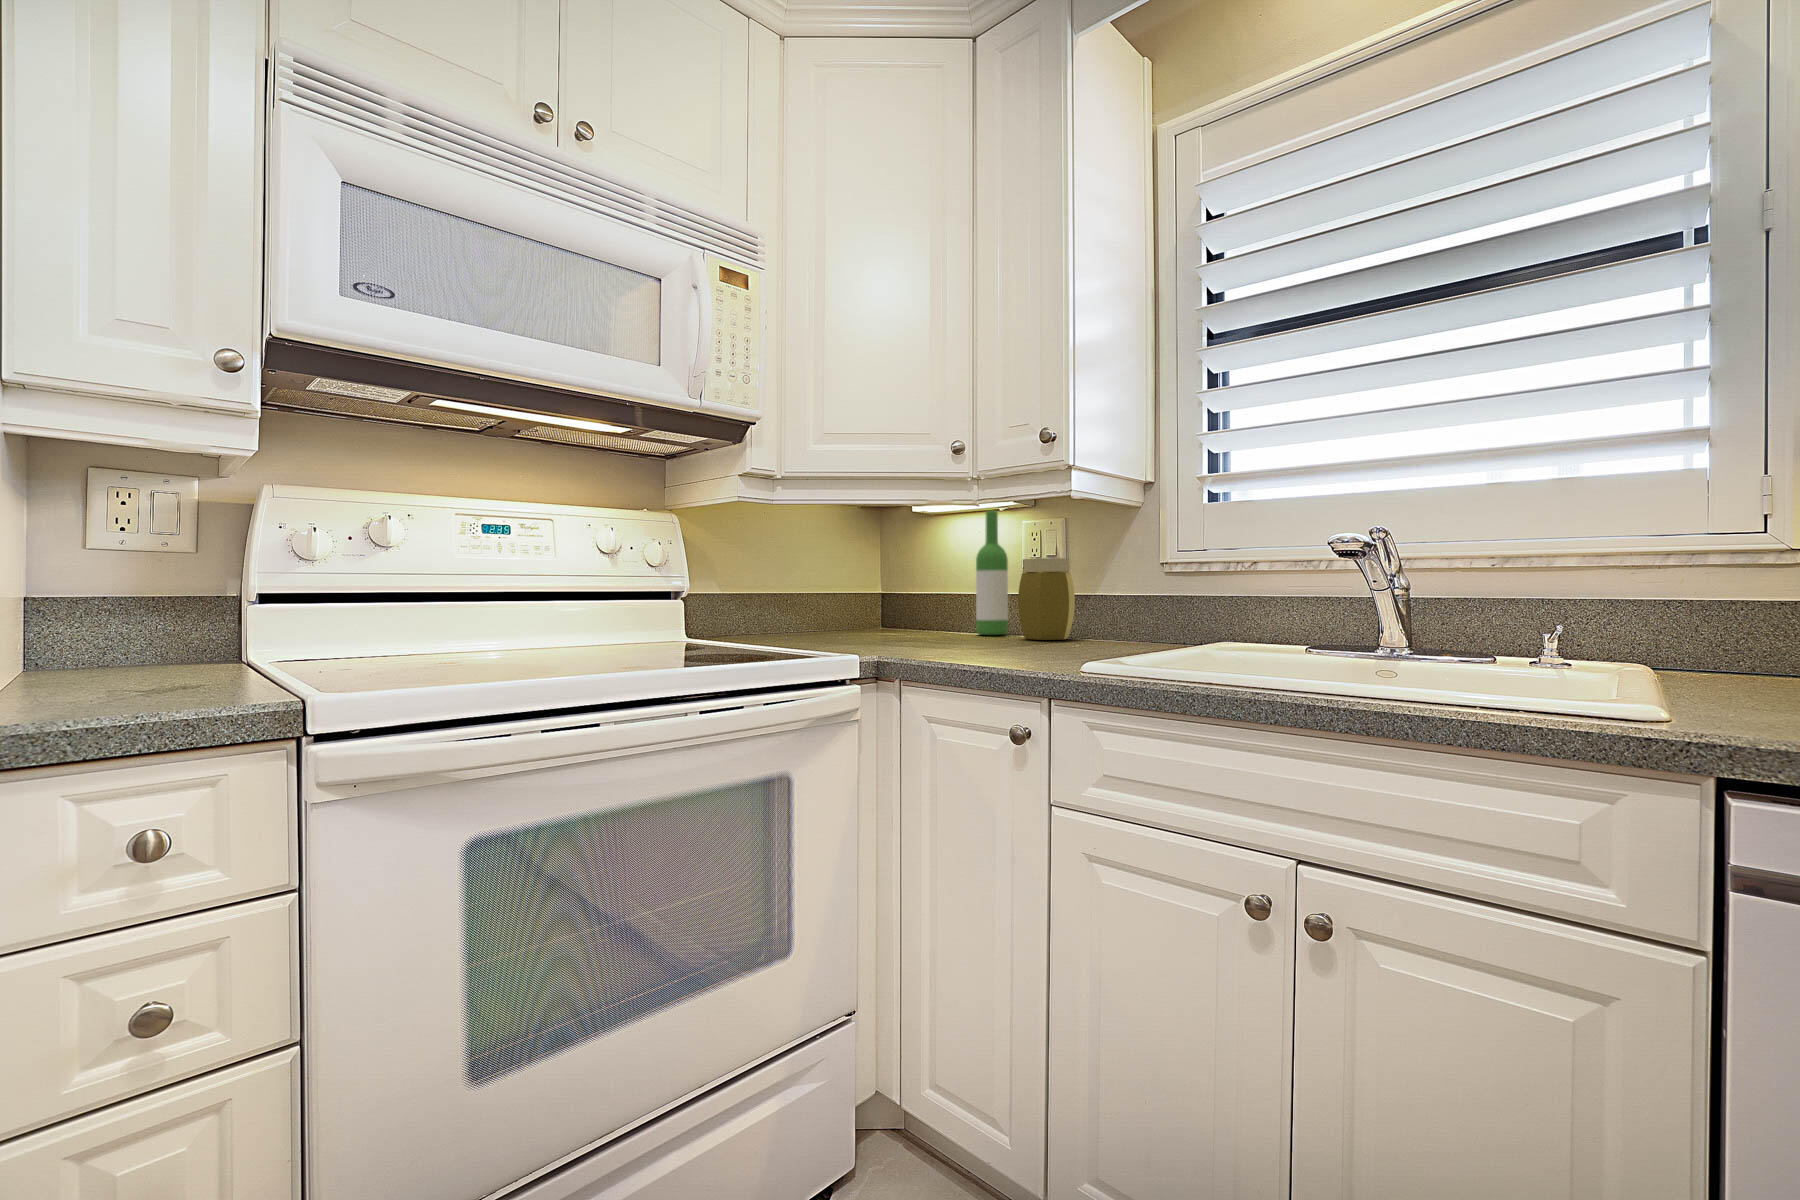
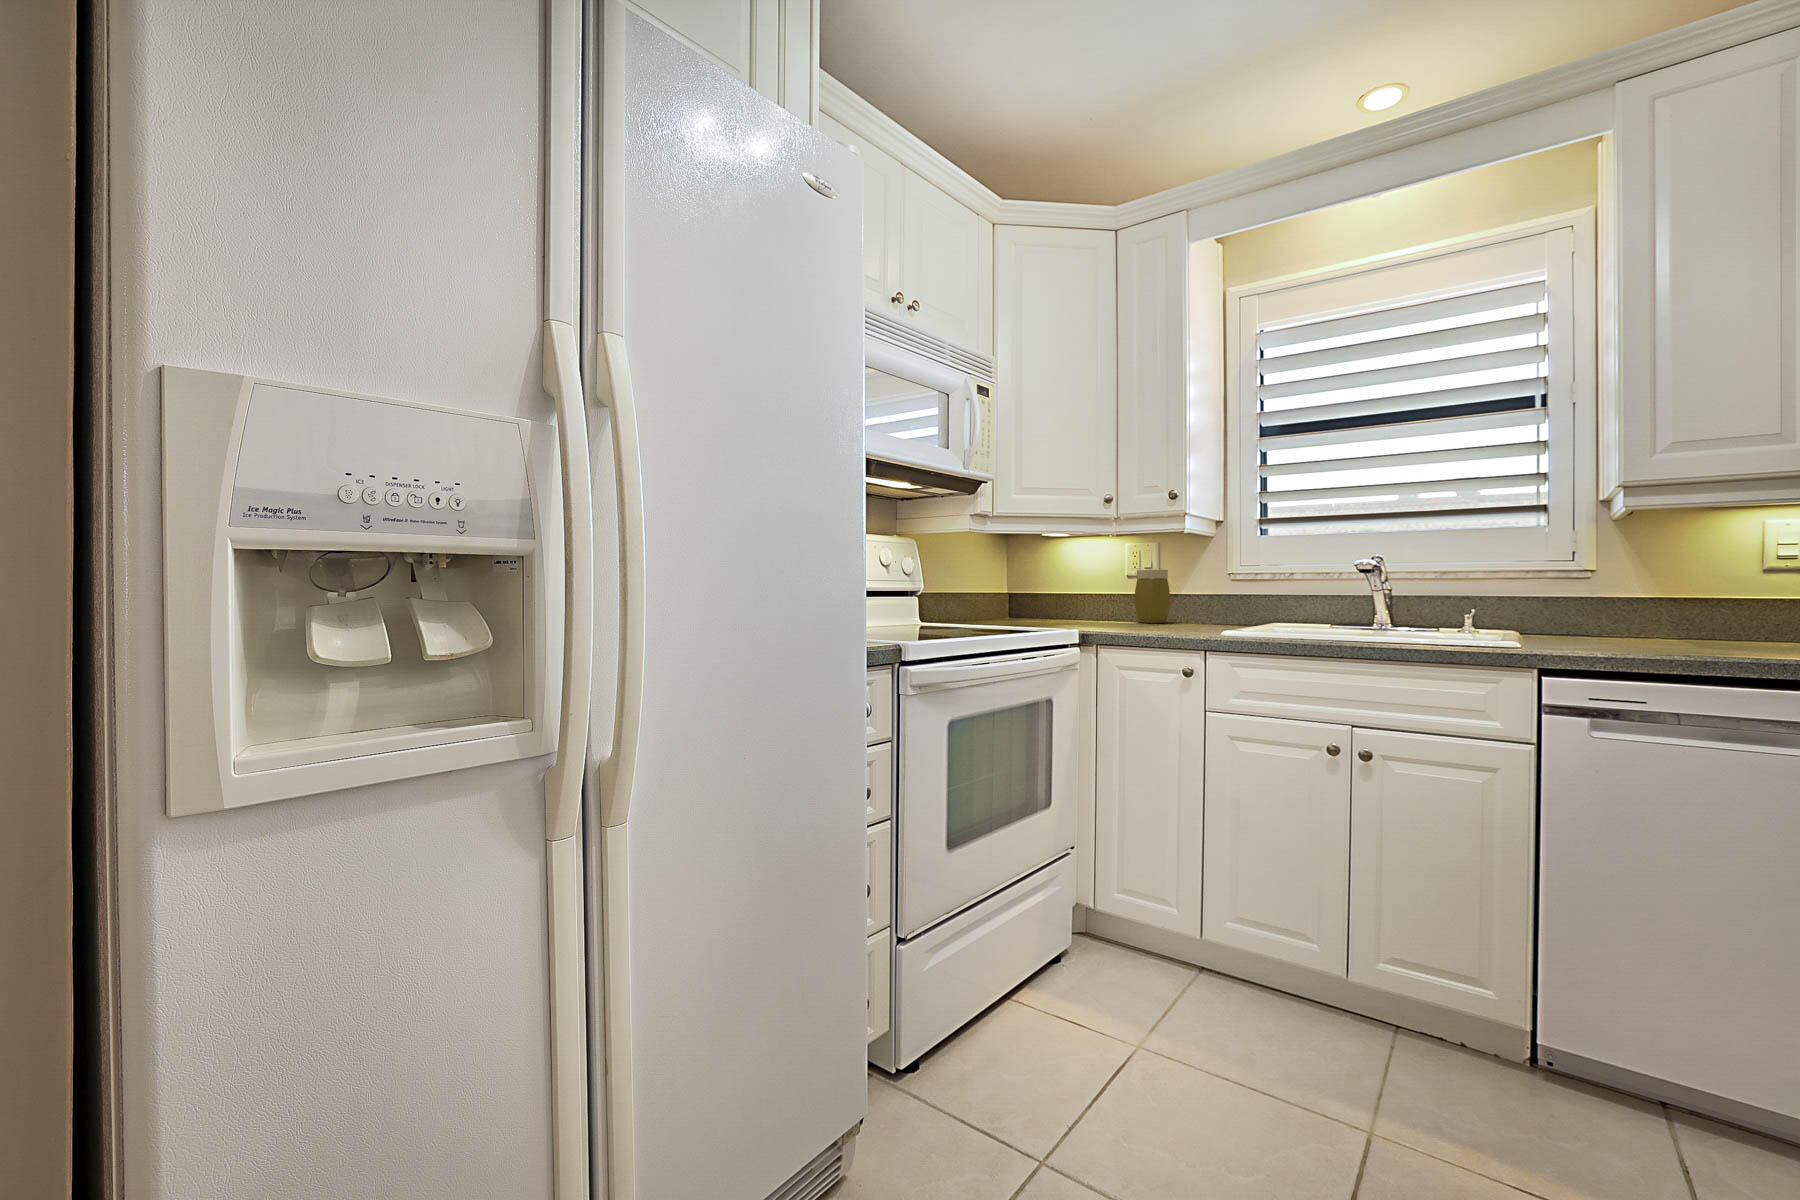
wine bottle: present [976,511,1008,635] -> none [1097,537,1119,620]

